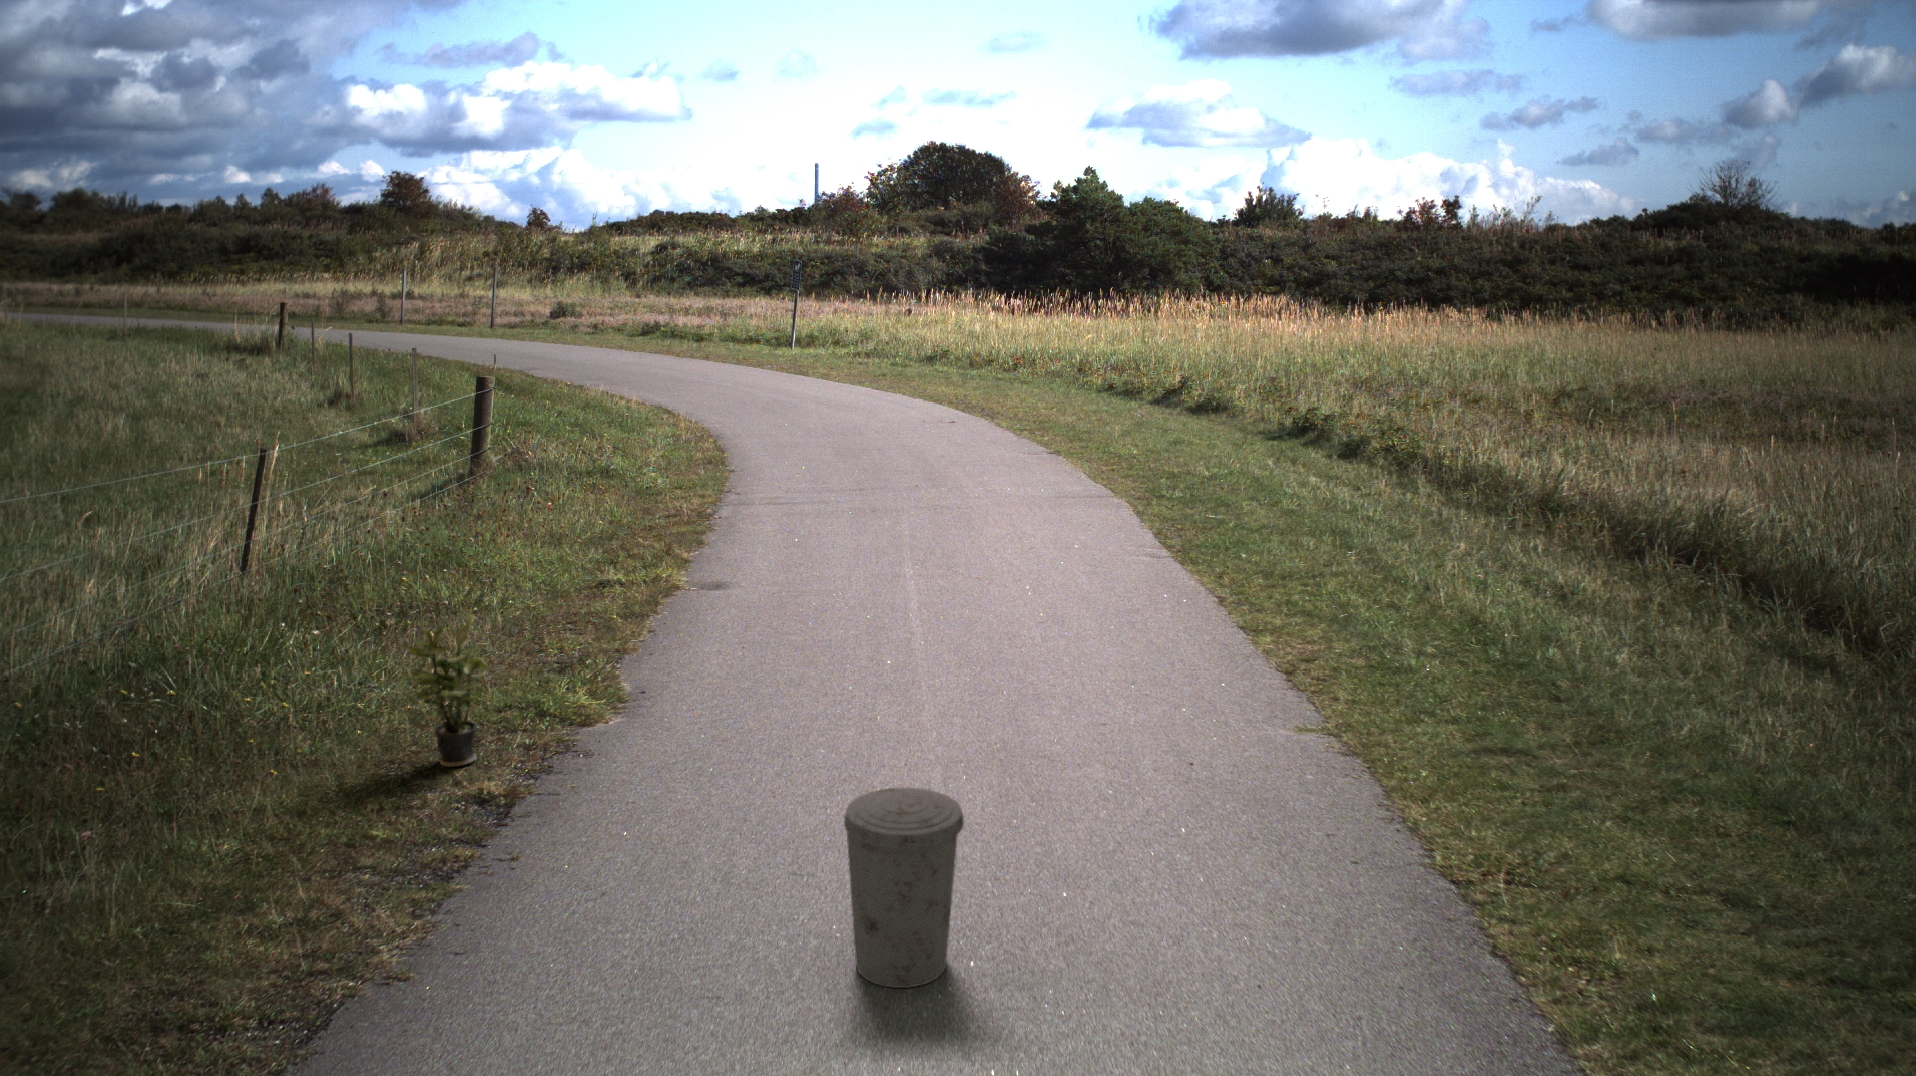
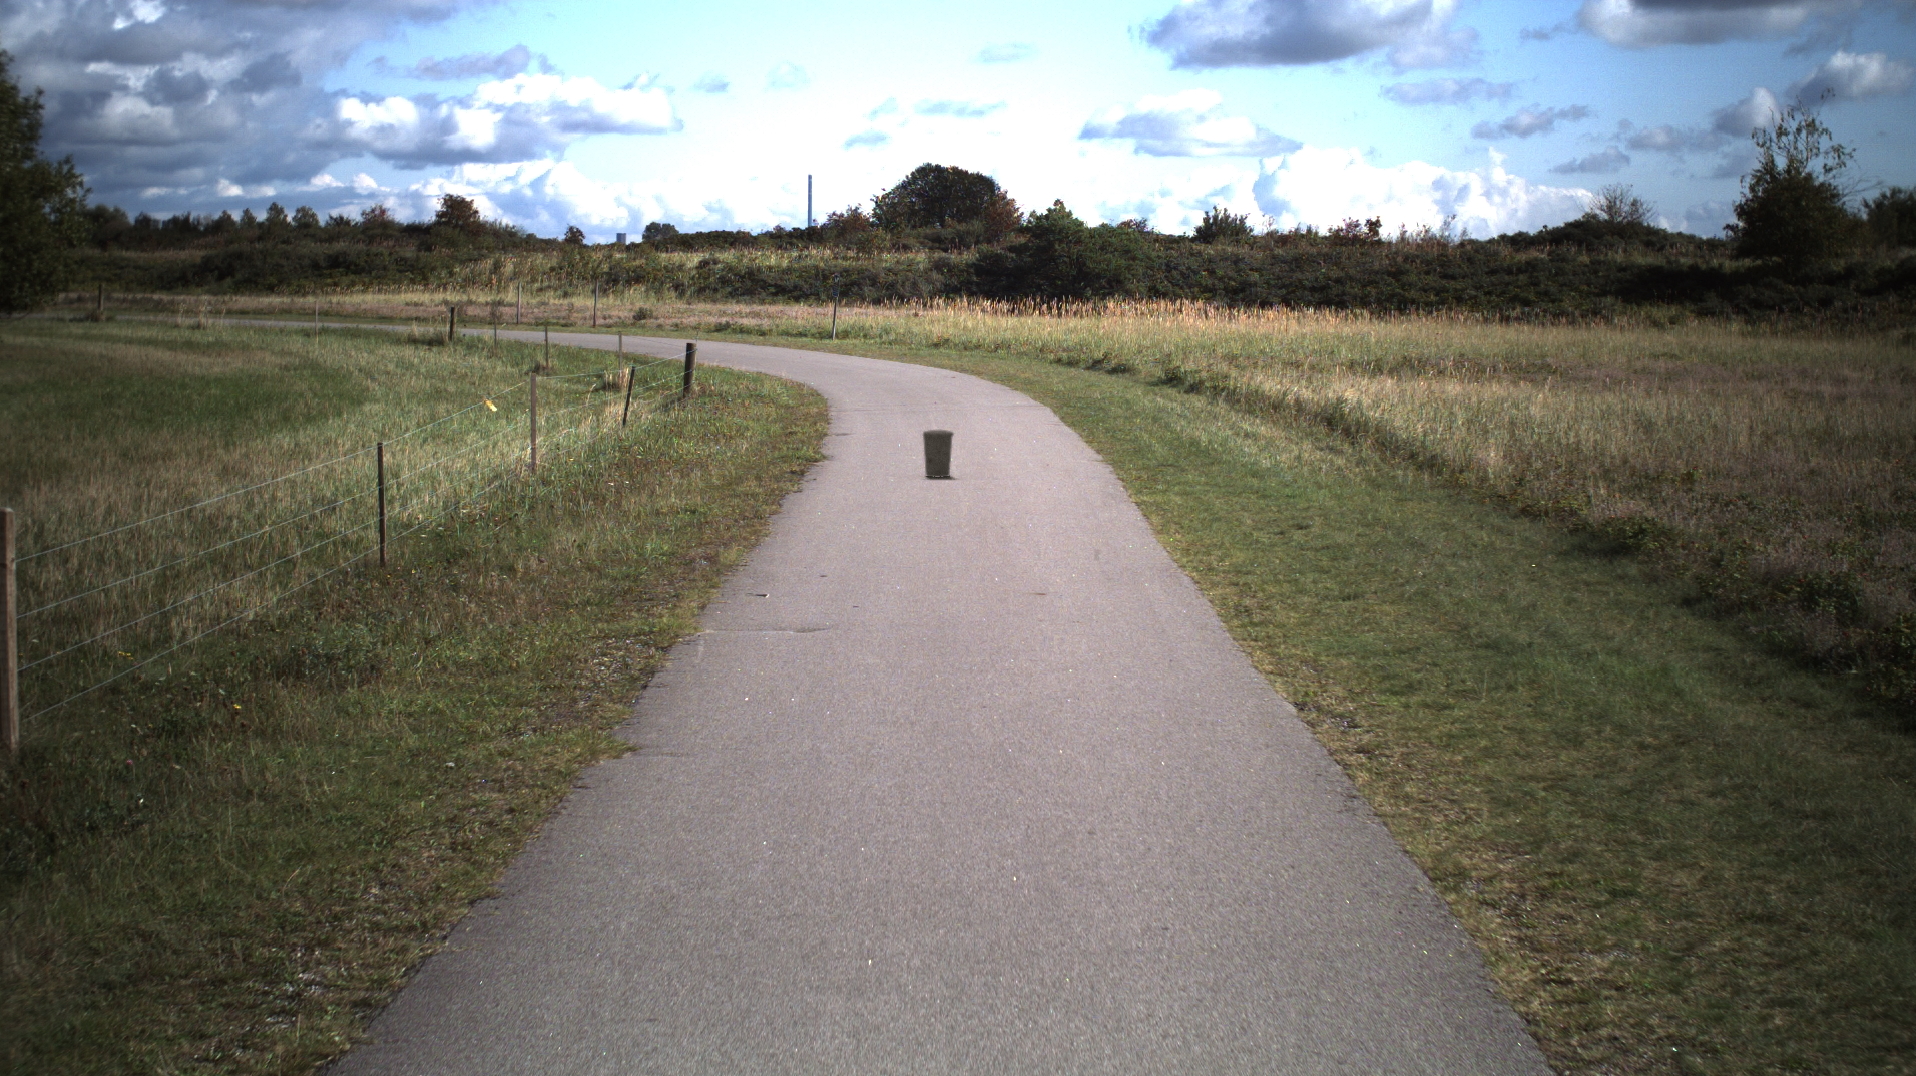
potted plant: present [404,615,489,767] -> none [771,405,796,456]

